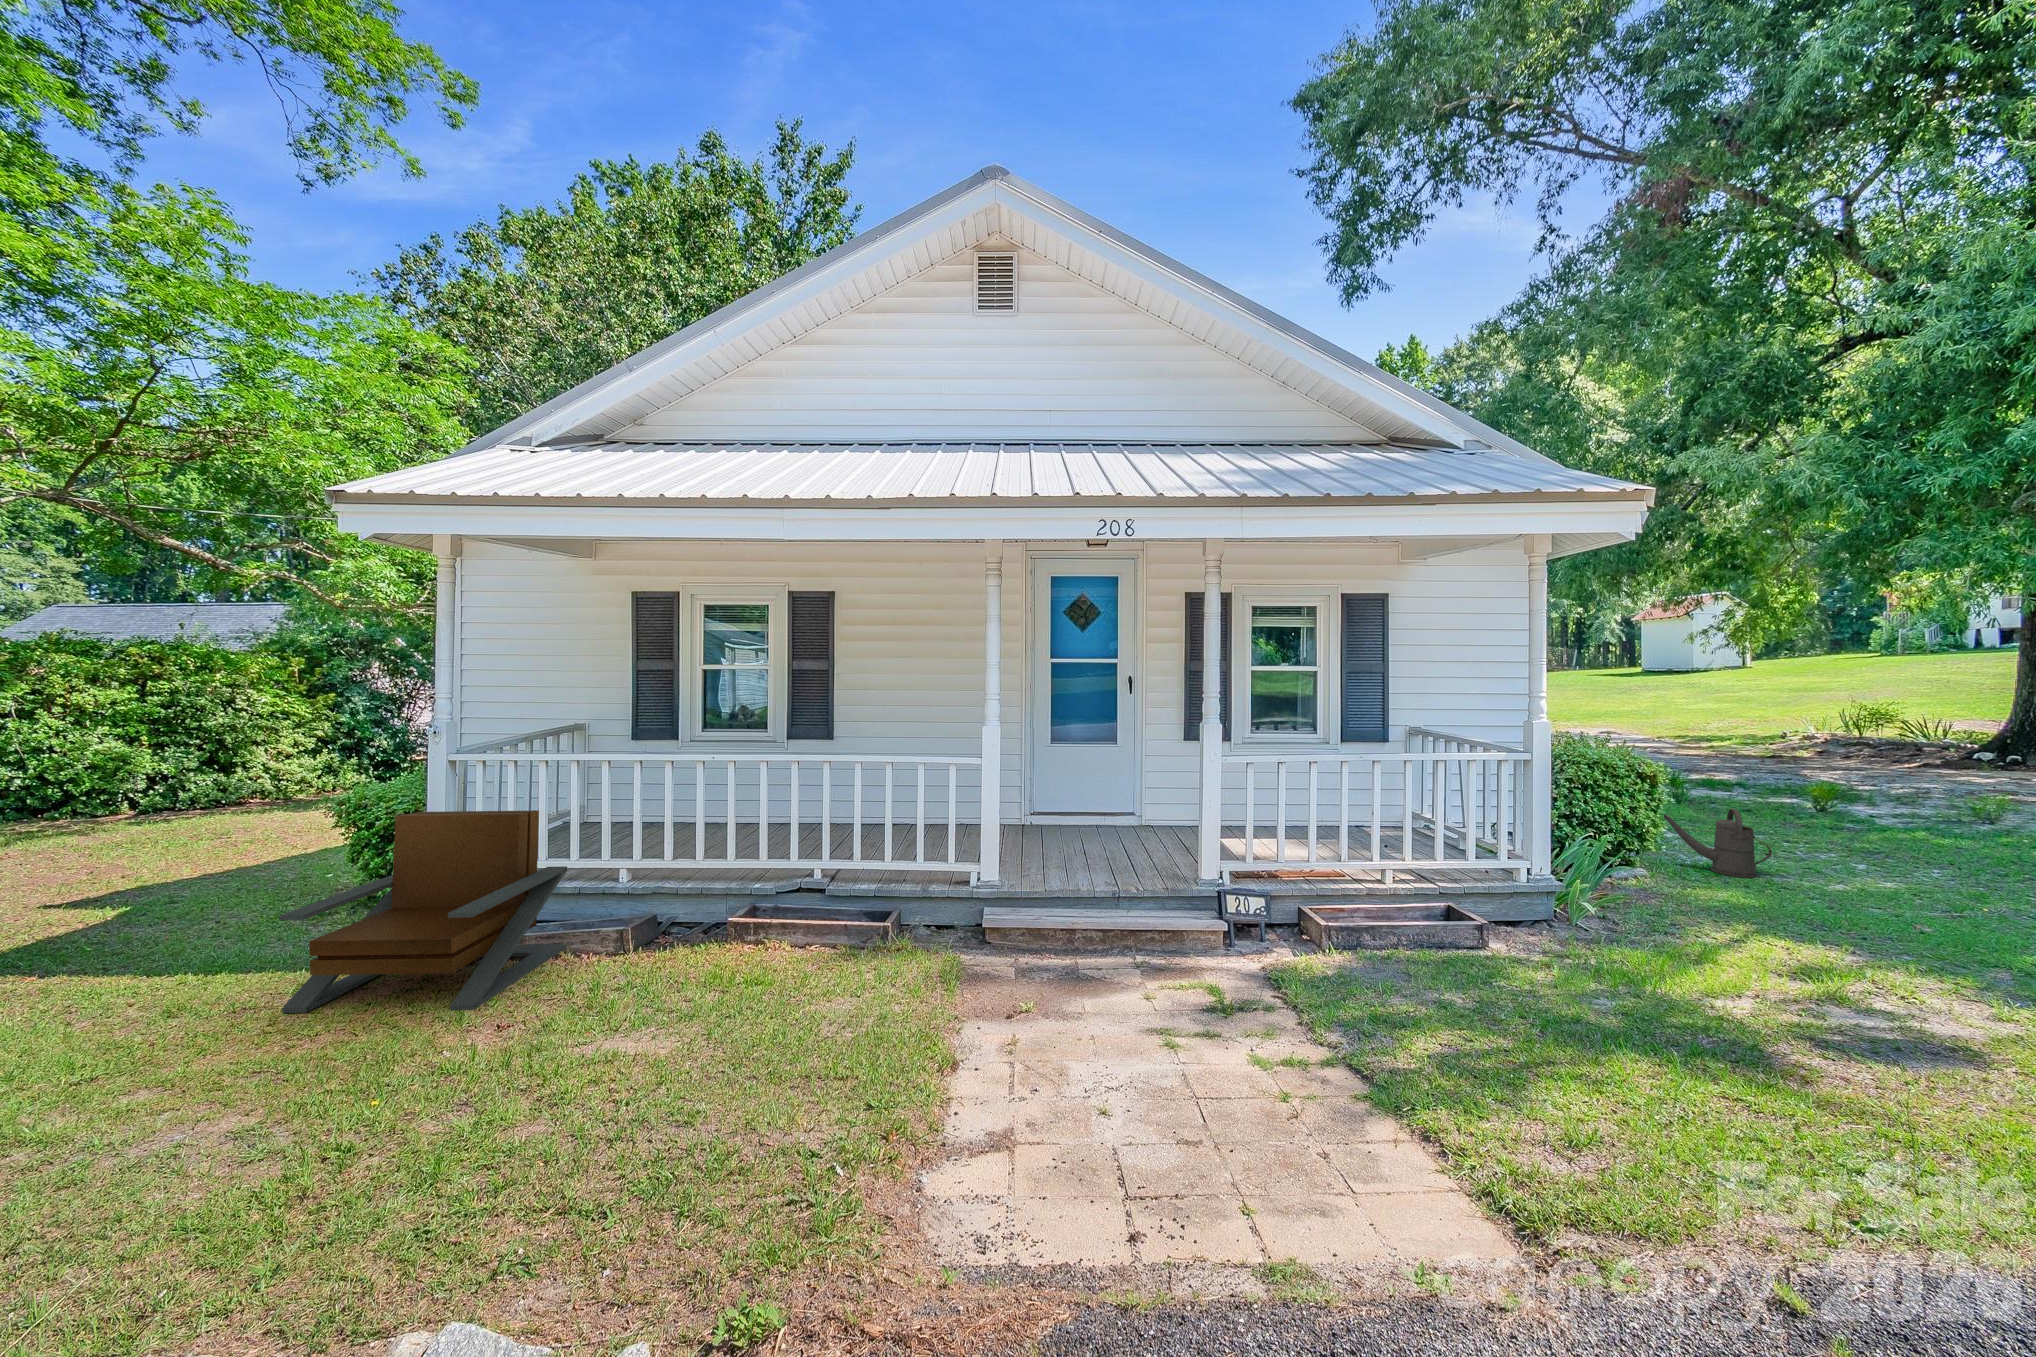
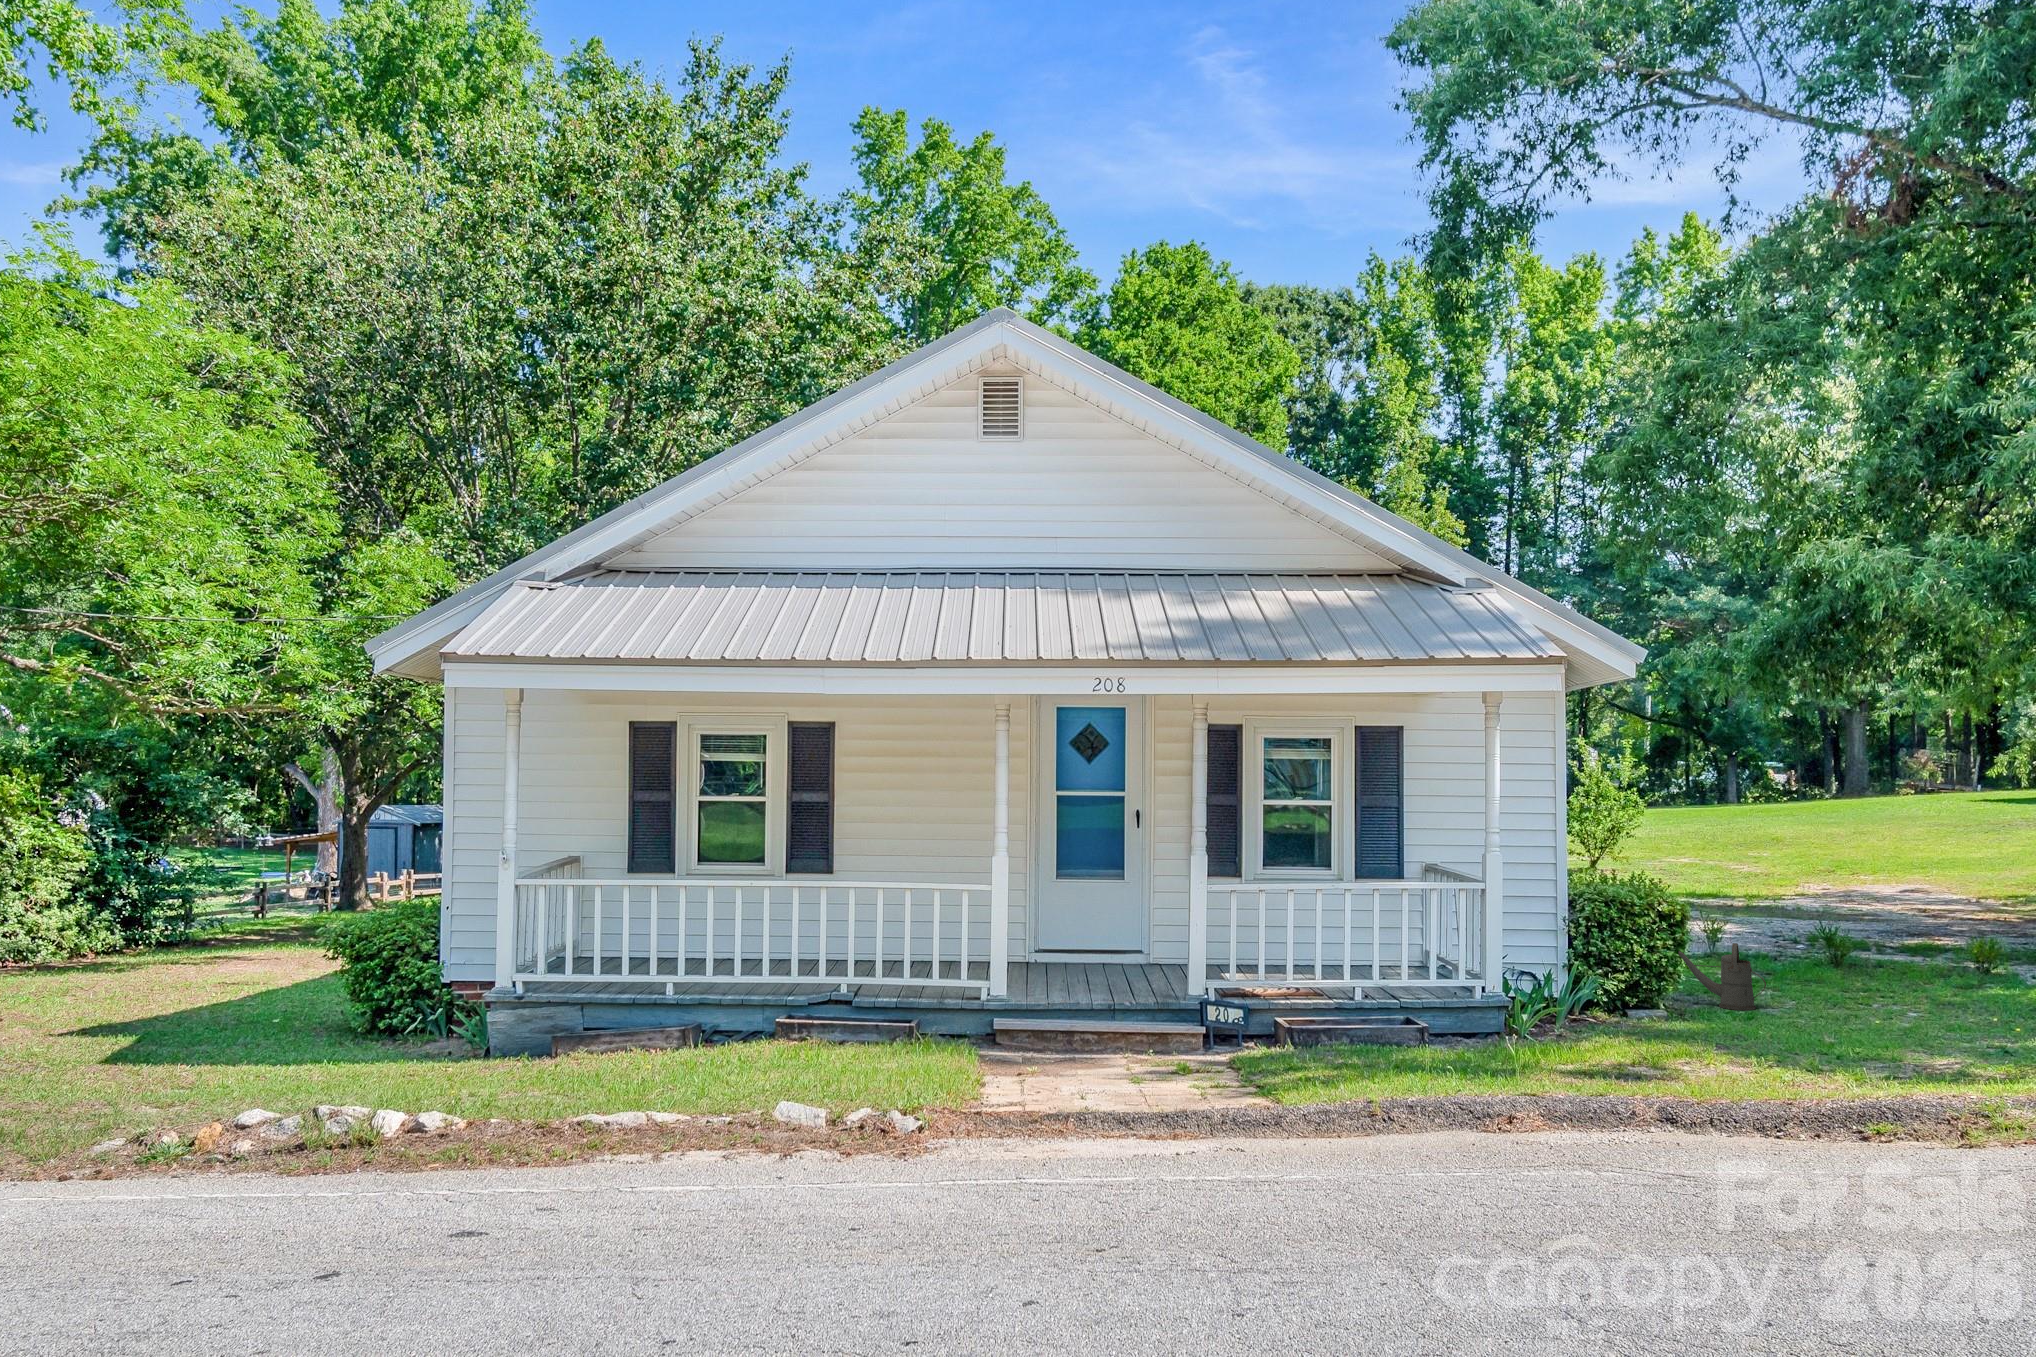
lounge chair: present [279,810,567,1013] -> none [452,926,631,1073]

